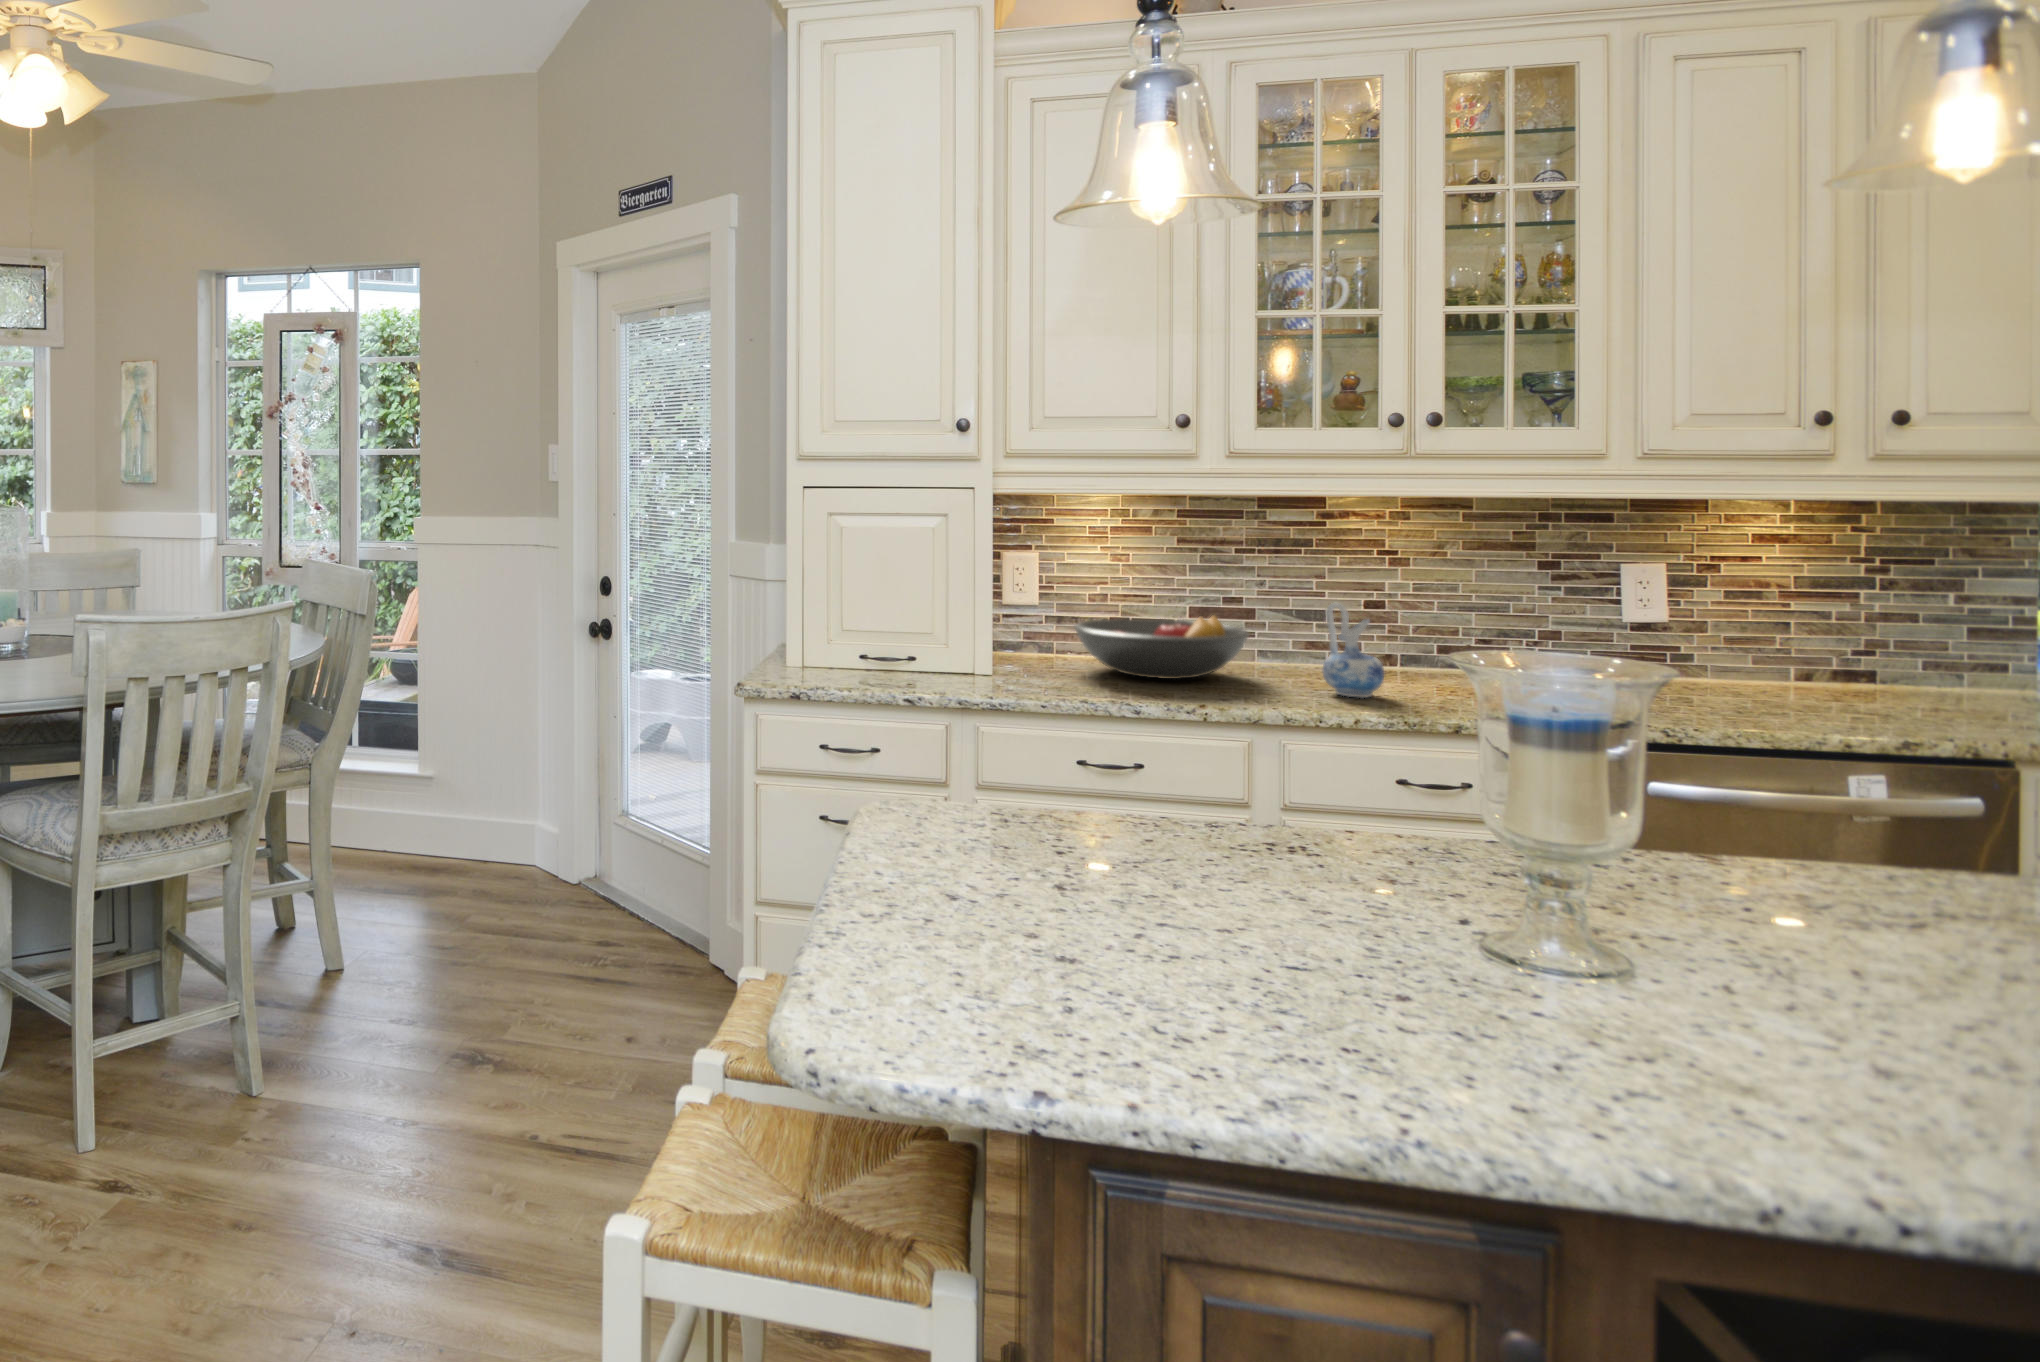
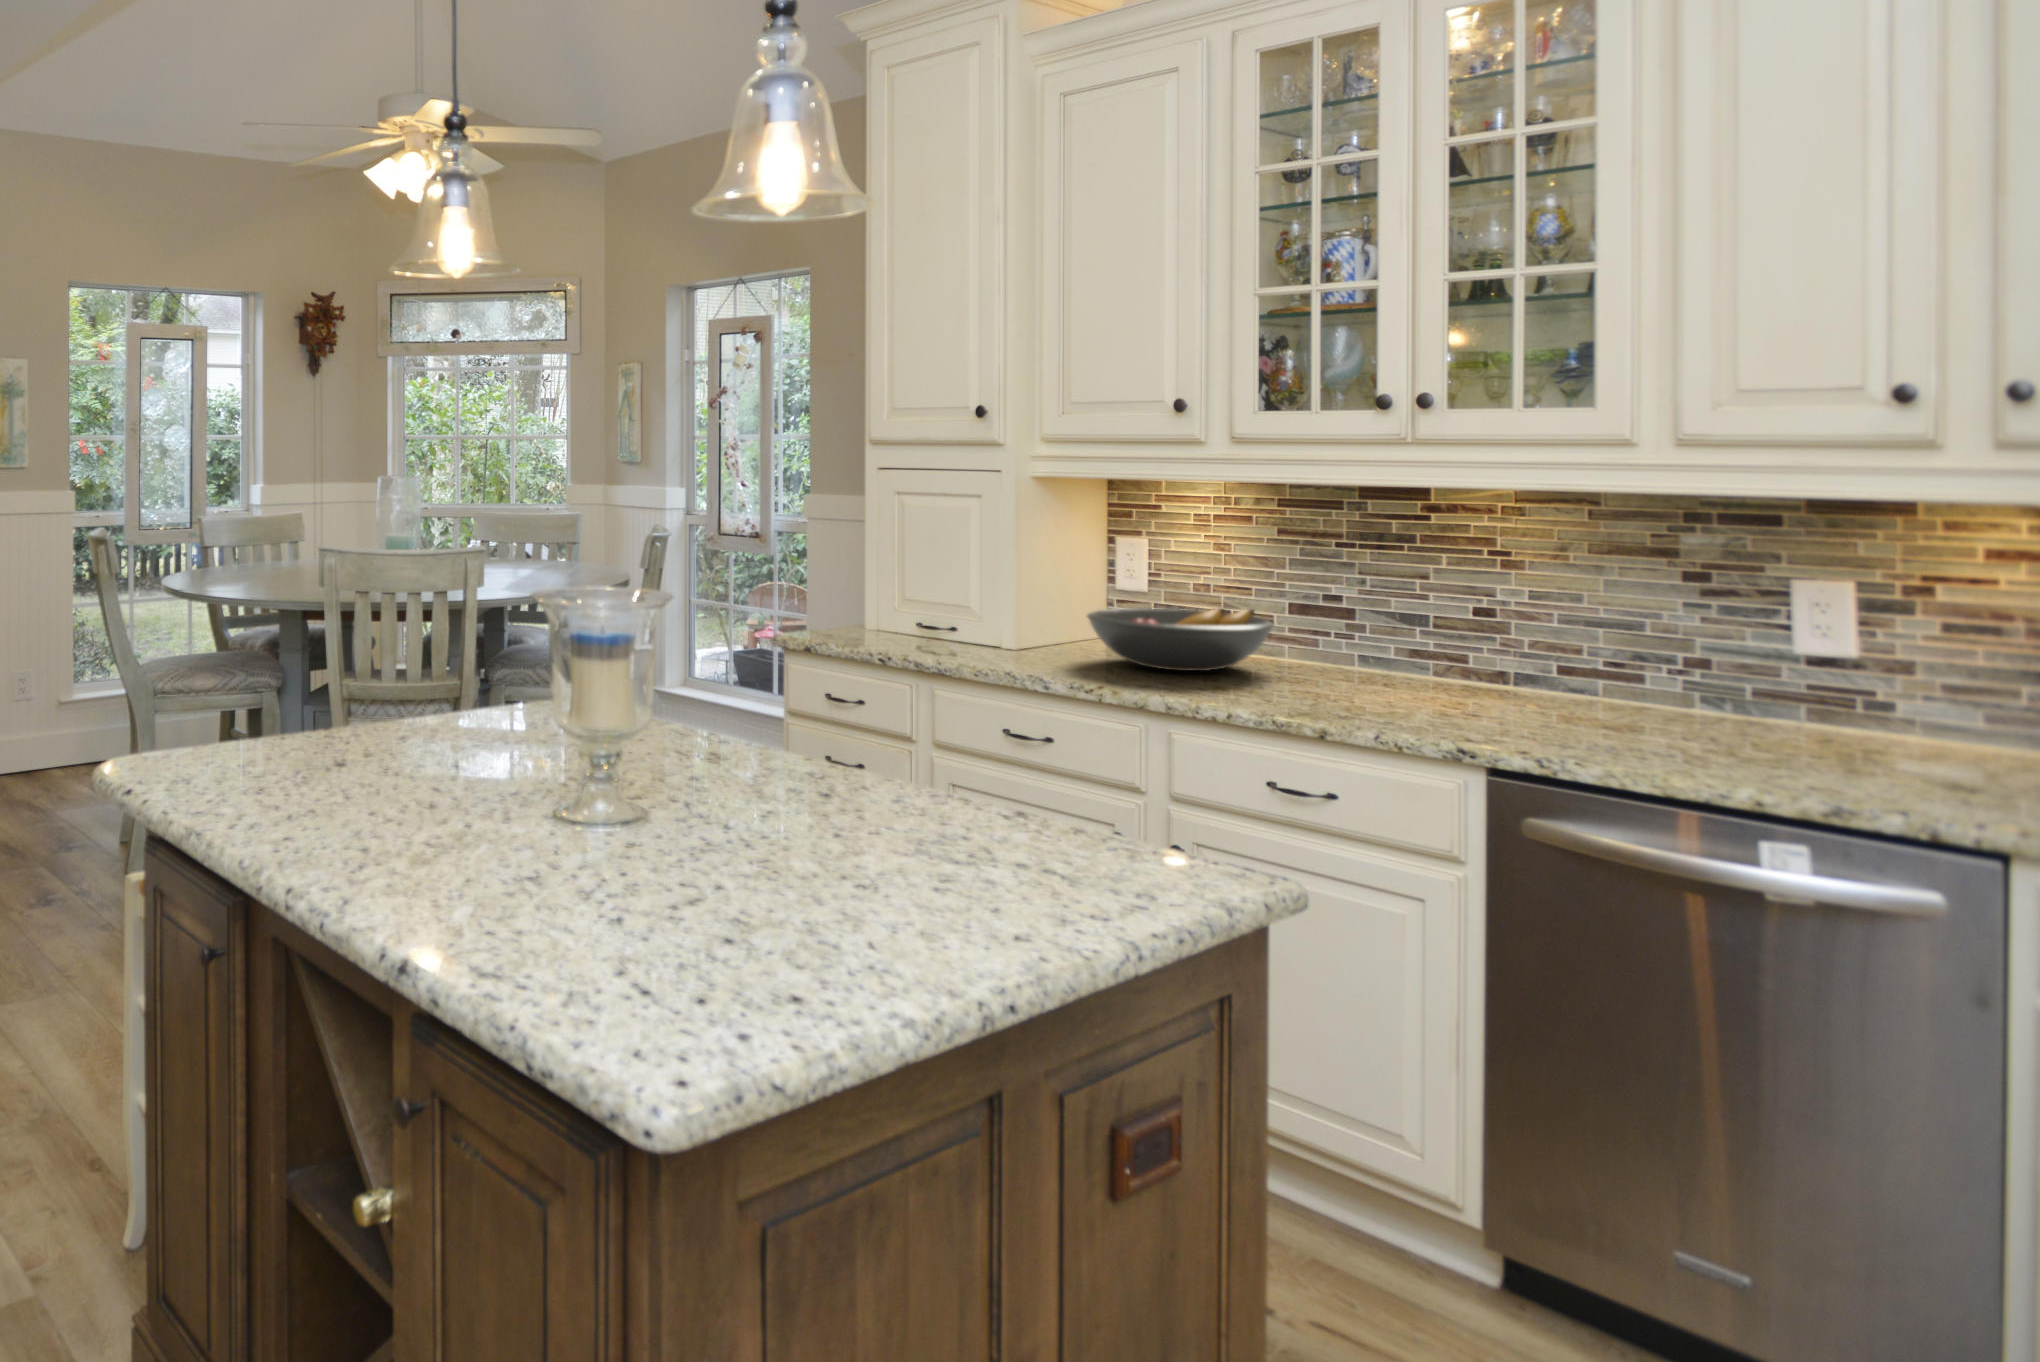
ceramic pitcher: present [1323,603,1384,698] -> none [1284,597,1351,703]

